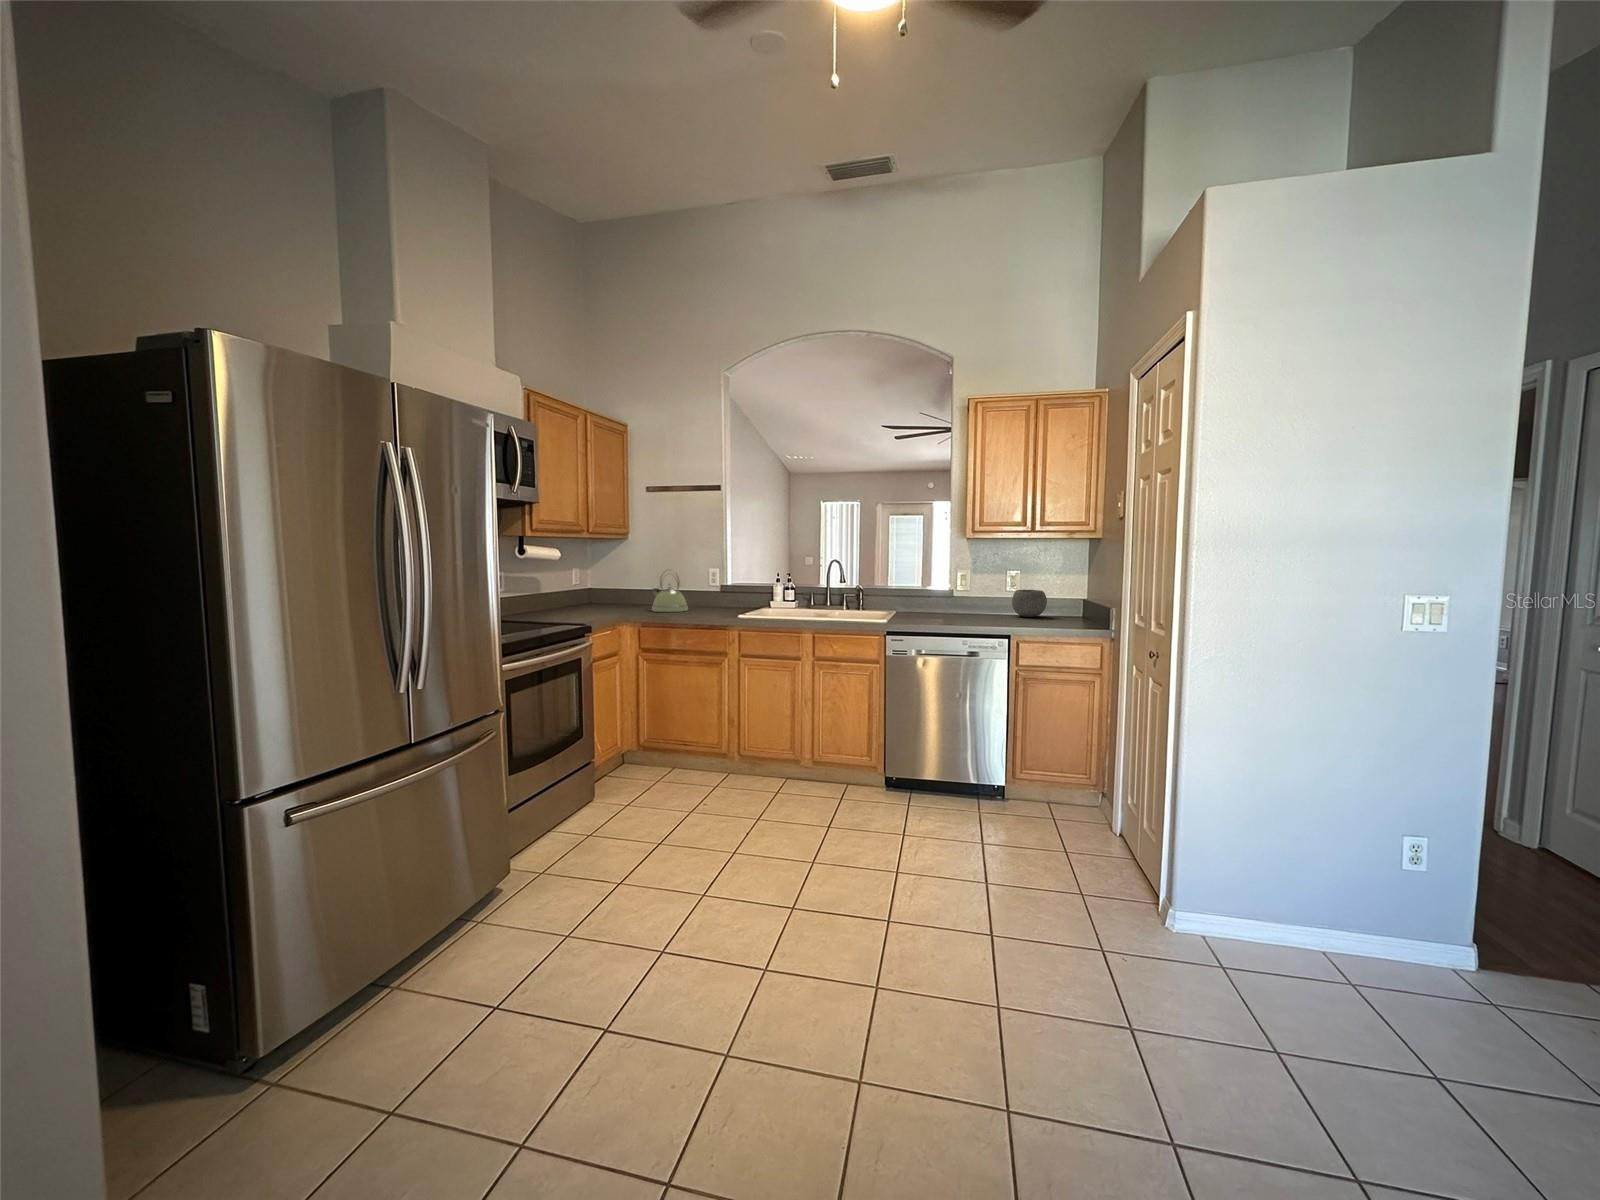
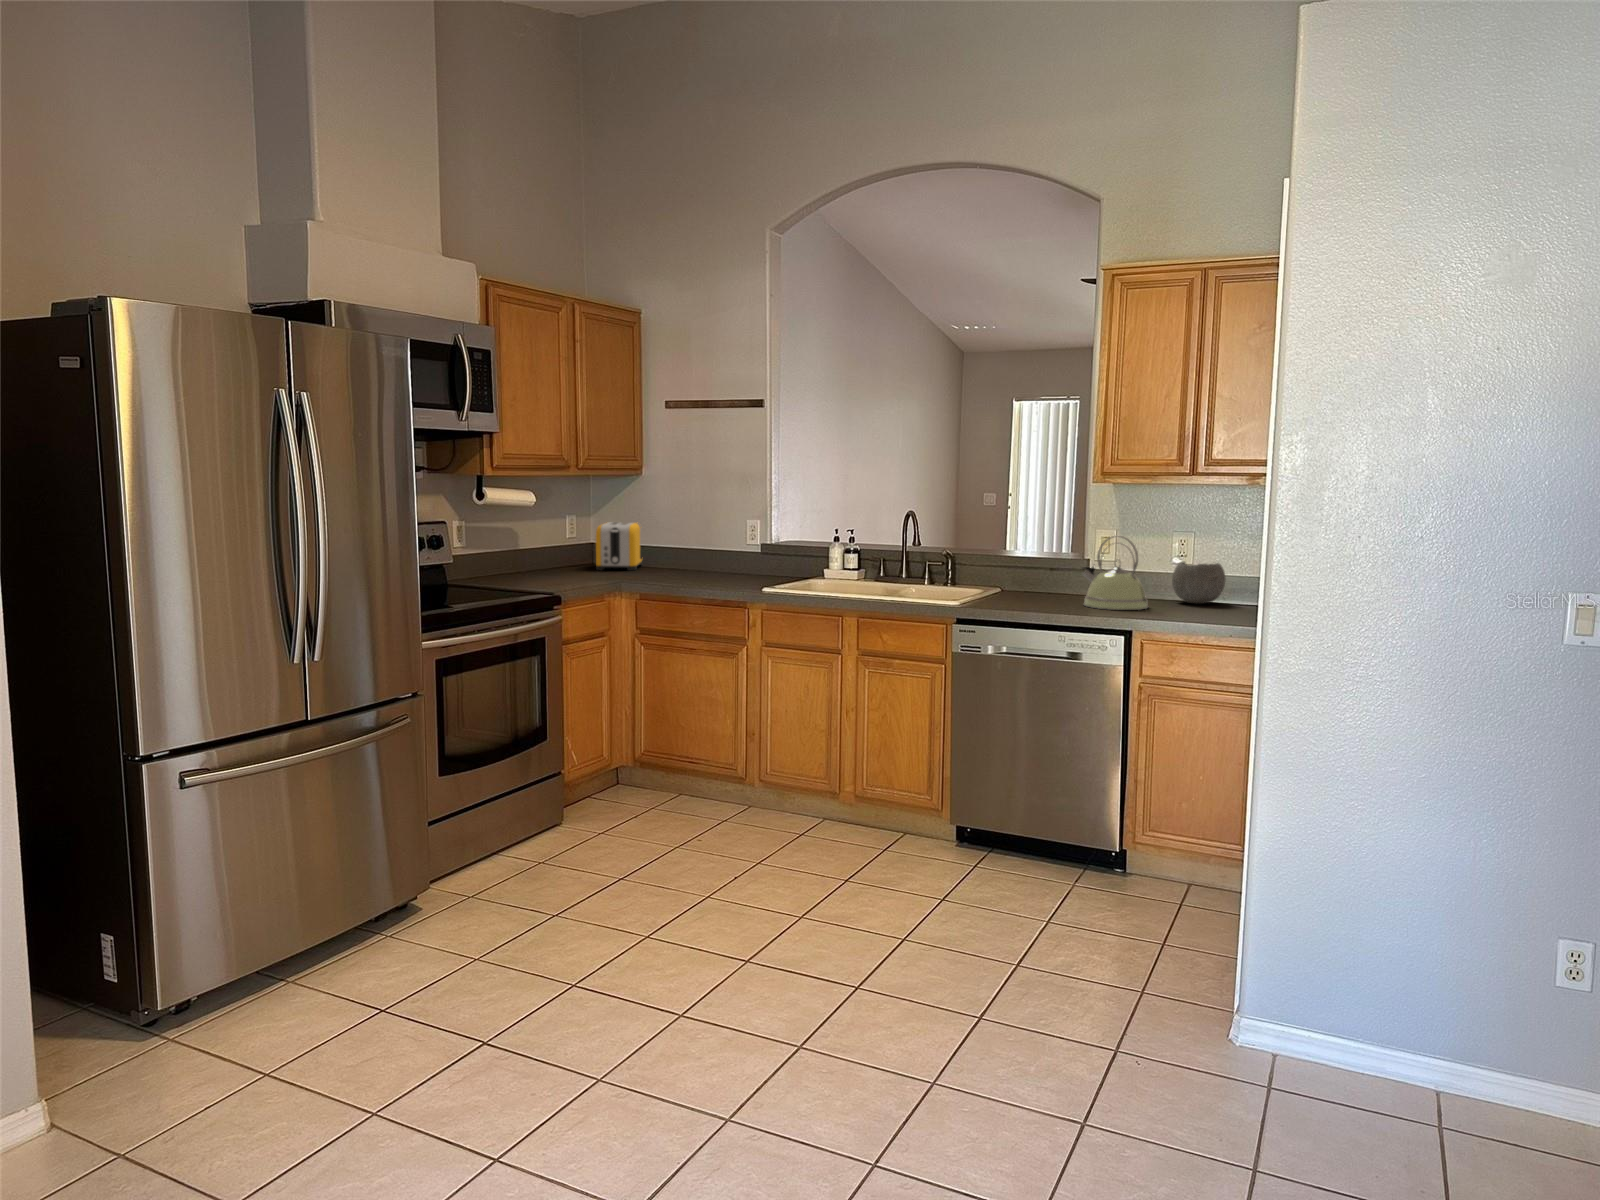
kettle: present [652,569,688,612] -> present [1082,536,1148,610]
toaster: none [597,574,628,608] -> present [596,522,642,571]

